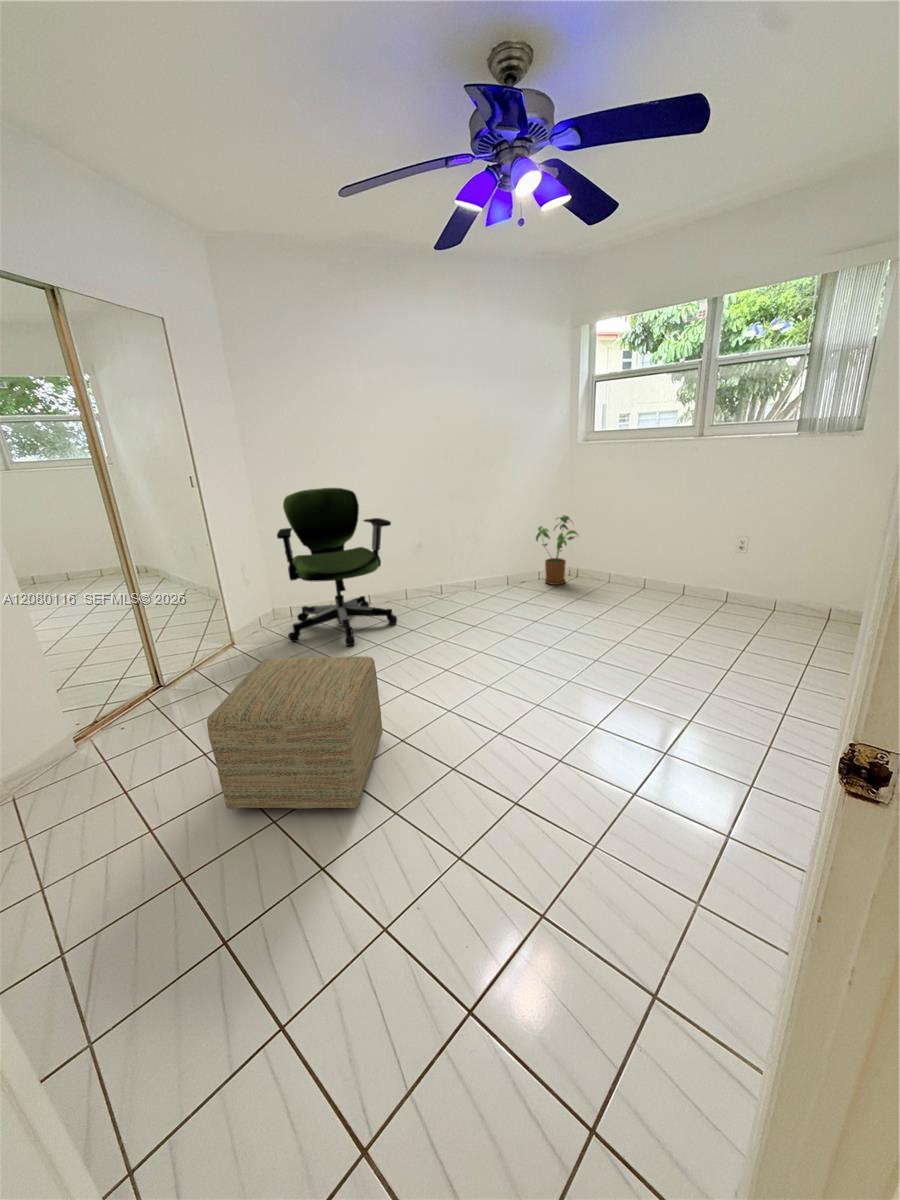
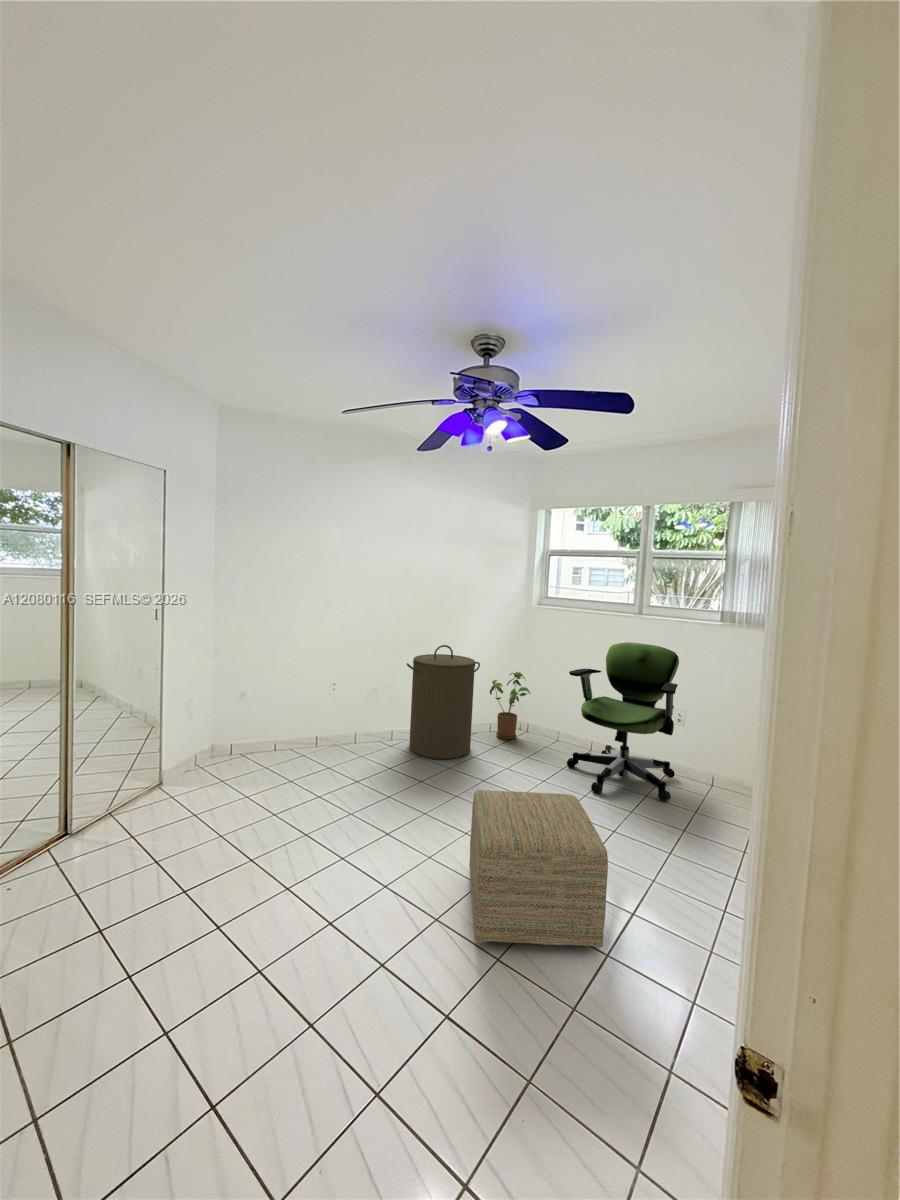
office chair: present [277,488,397,646] -> present [567,643,679,801]
laundry hamper: none [448,492,525,607] -> present [407,645,480,759]
ottoman: present [207,656,383,809] -> present [469,790,608,947]

